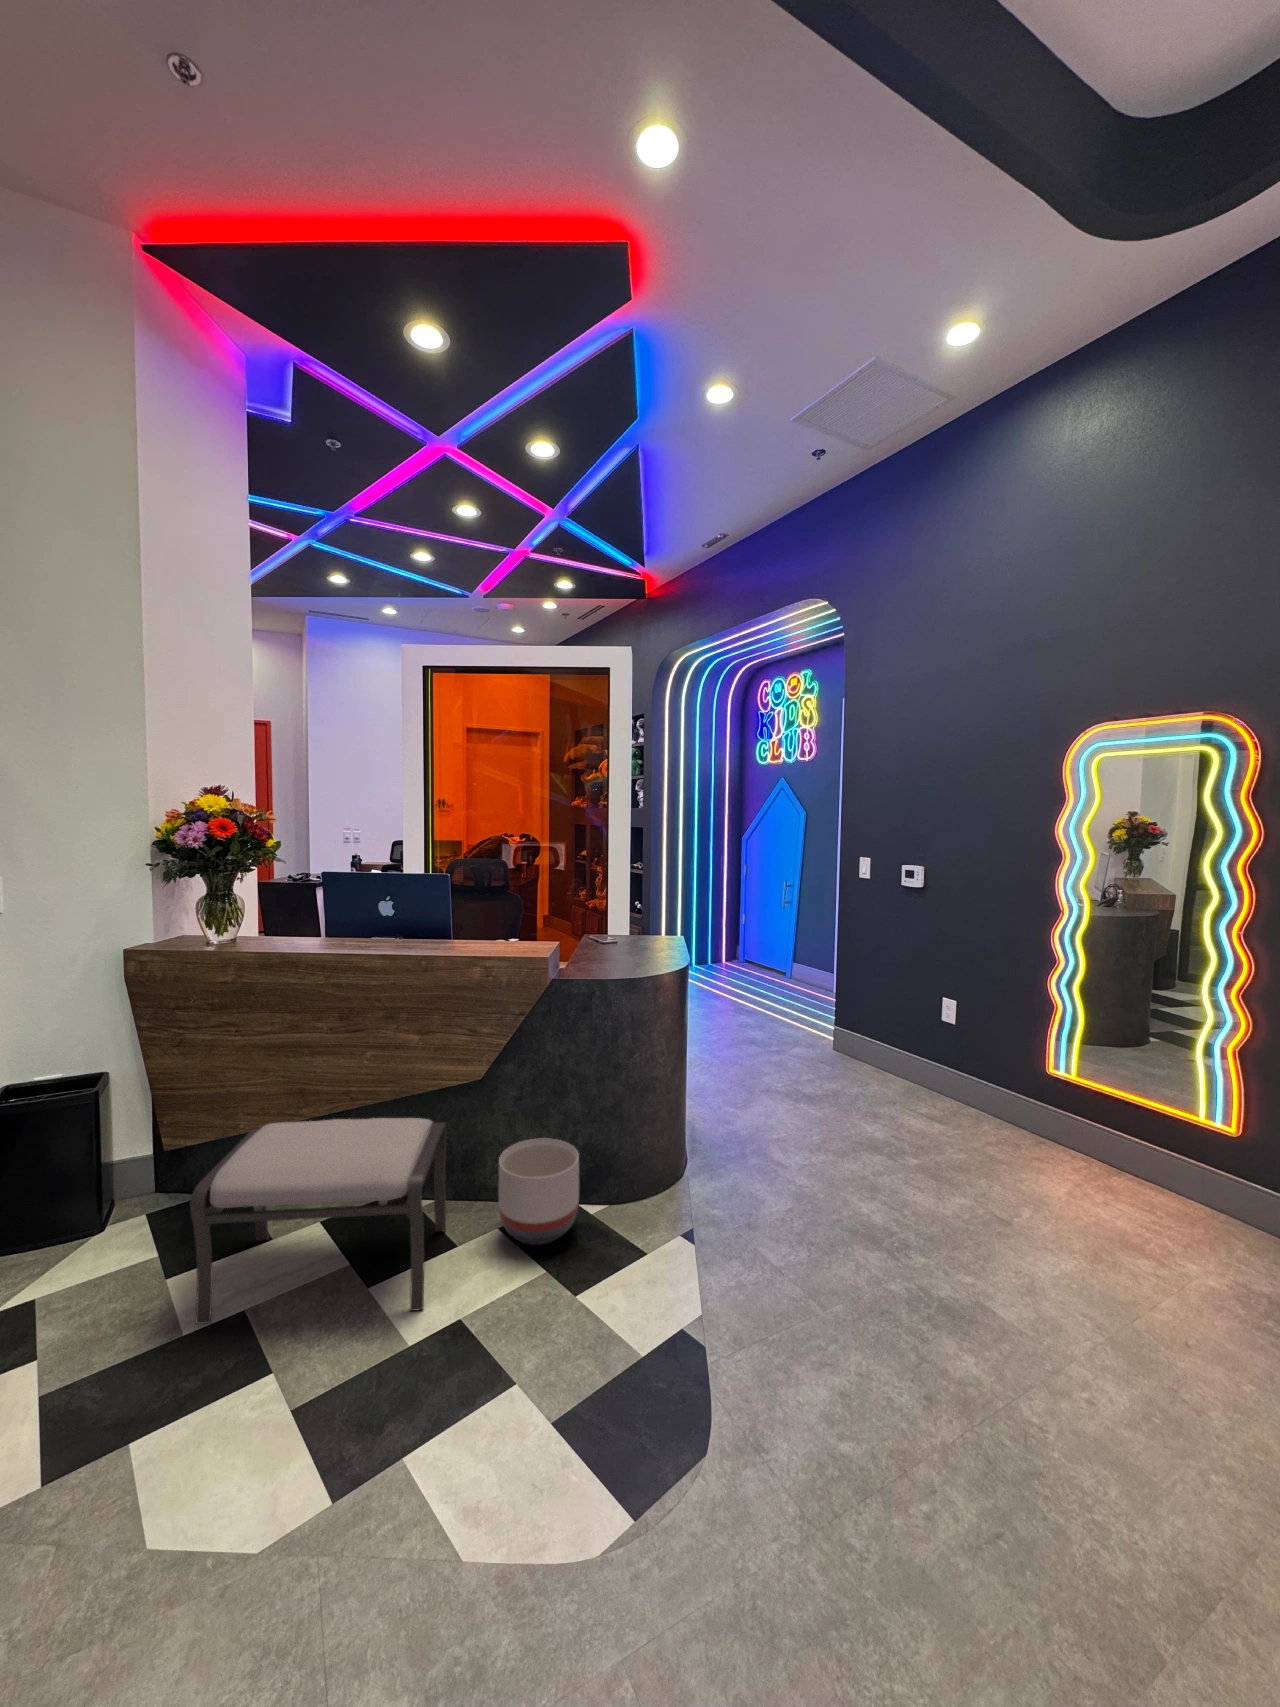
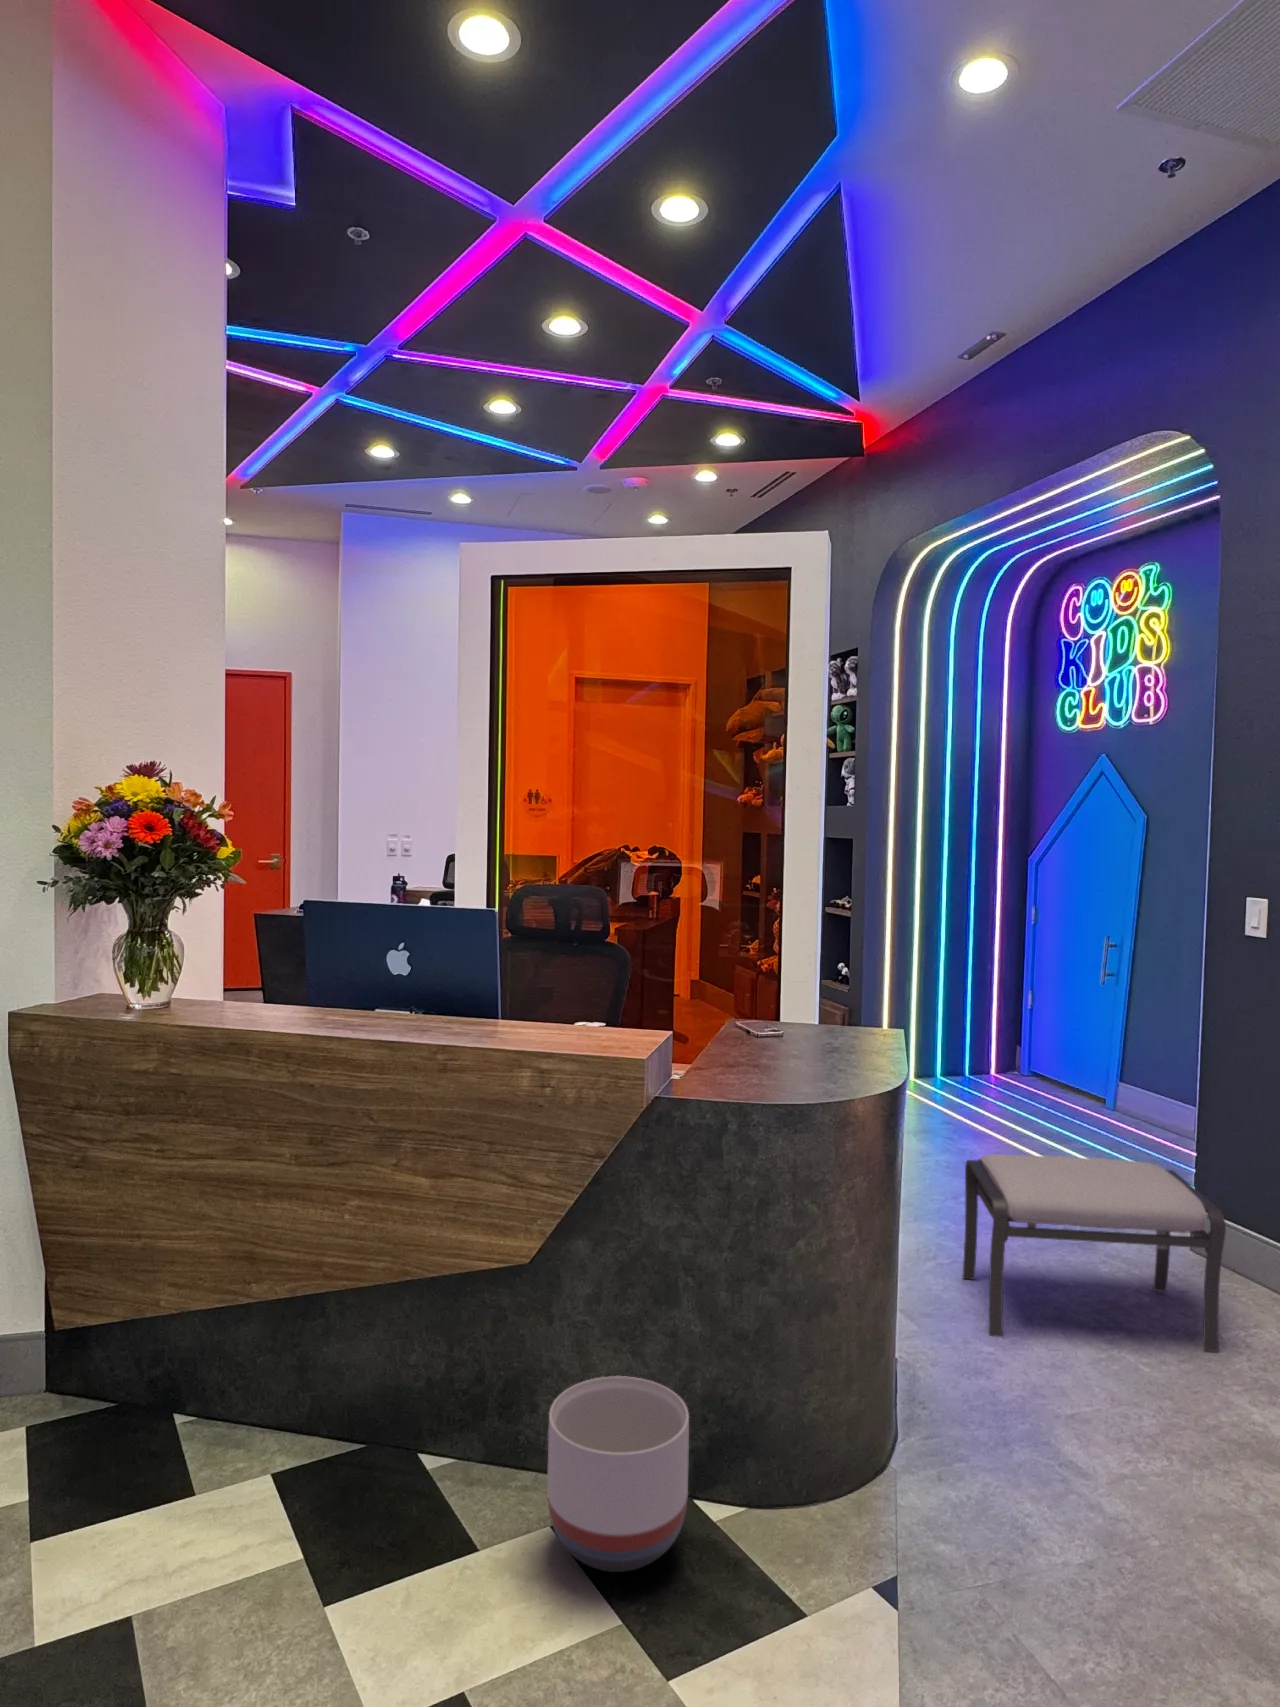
ottoman: present [190,1118,446,1324] -> present [962,1154,1226,1352]

